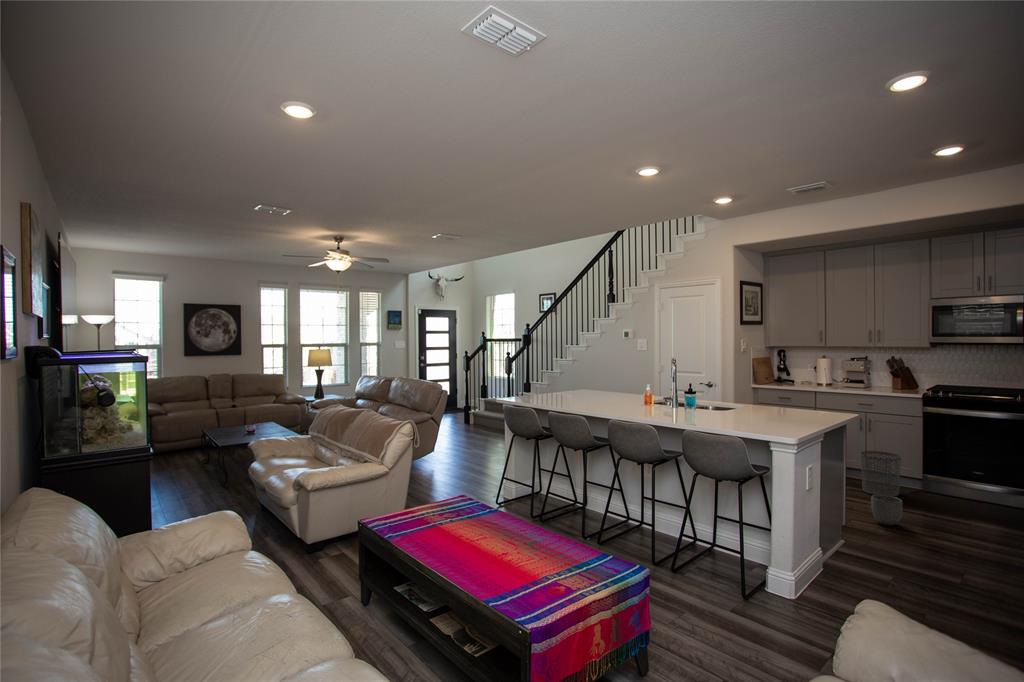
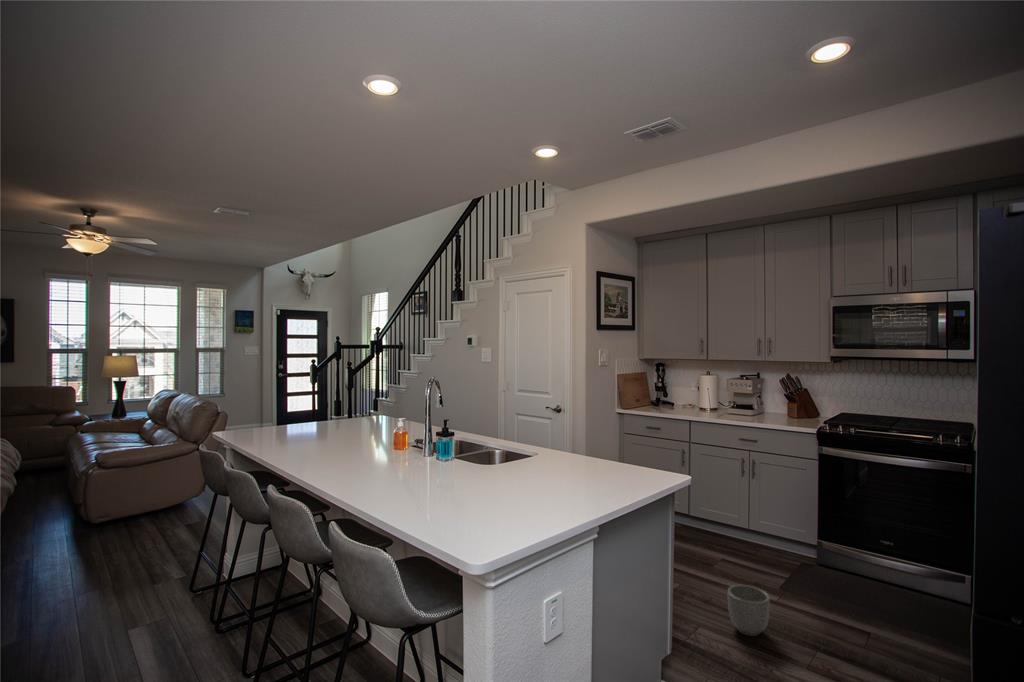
waste bin: present [861,451,901,497] -> none [737,505,787,573]

